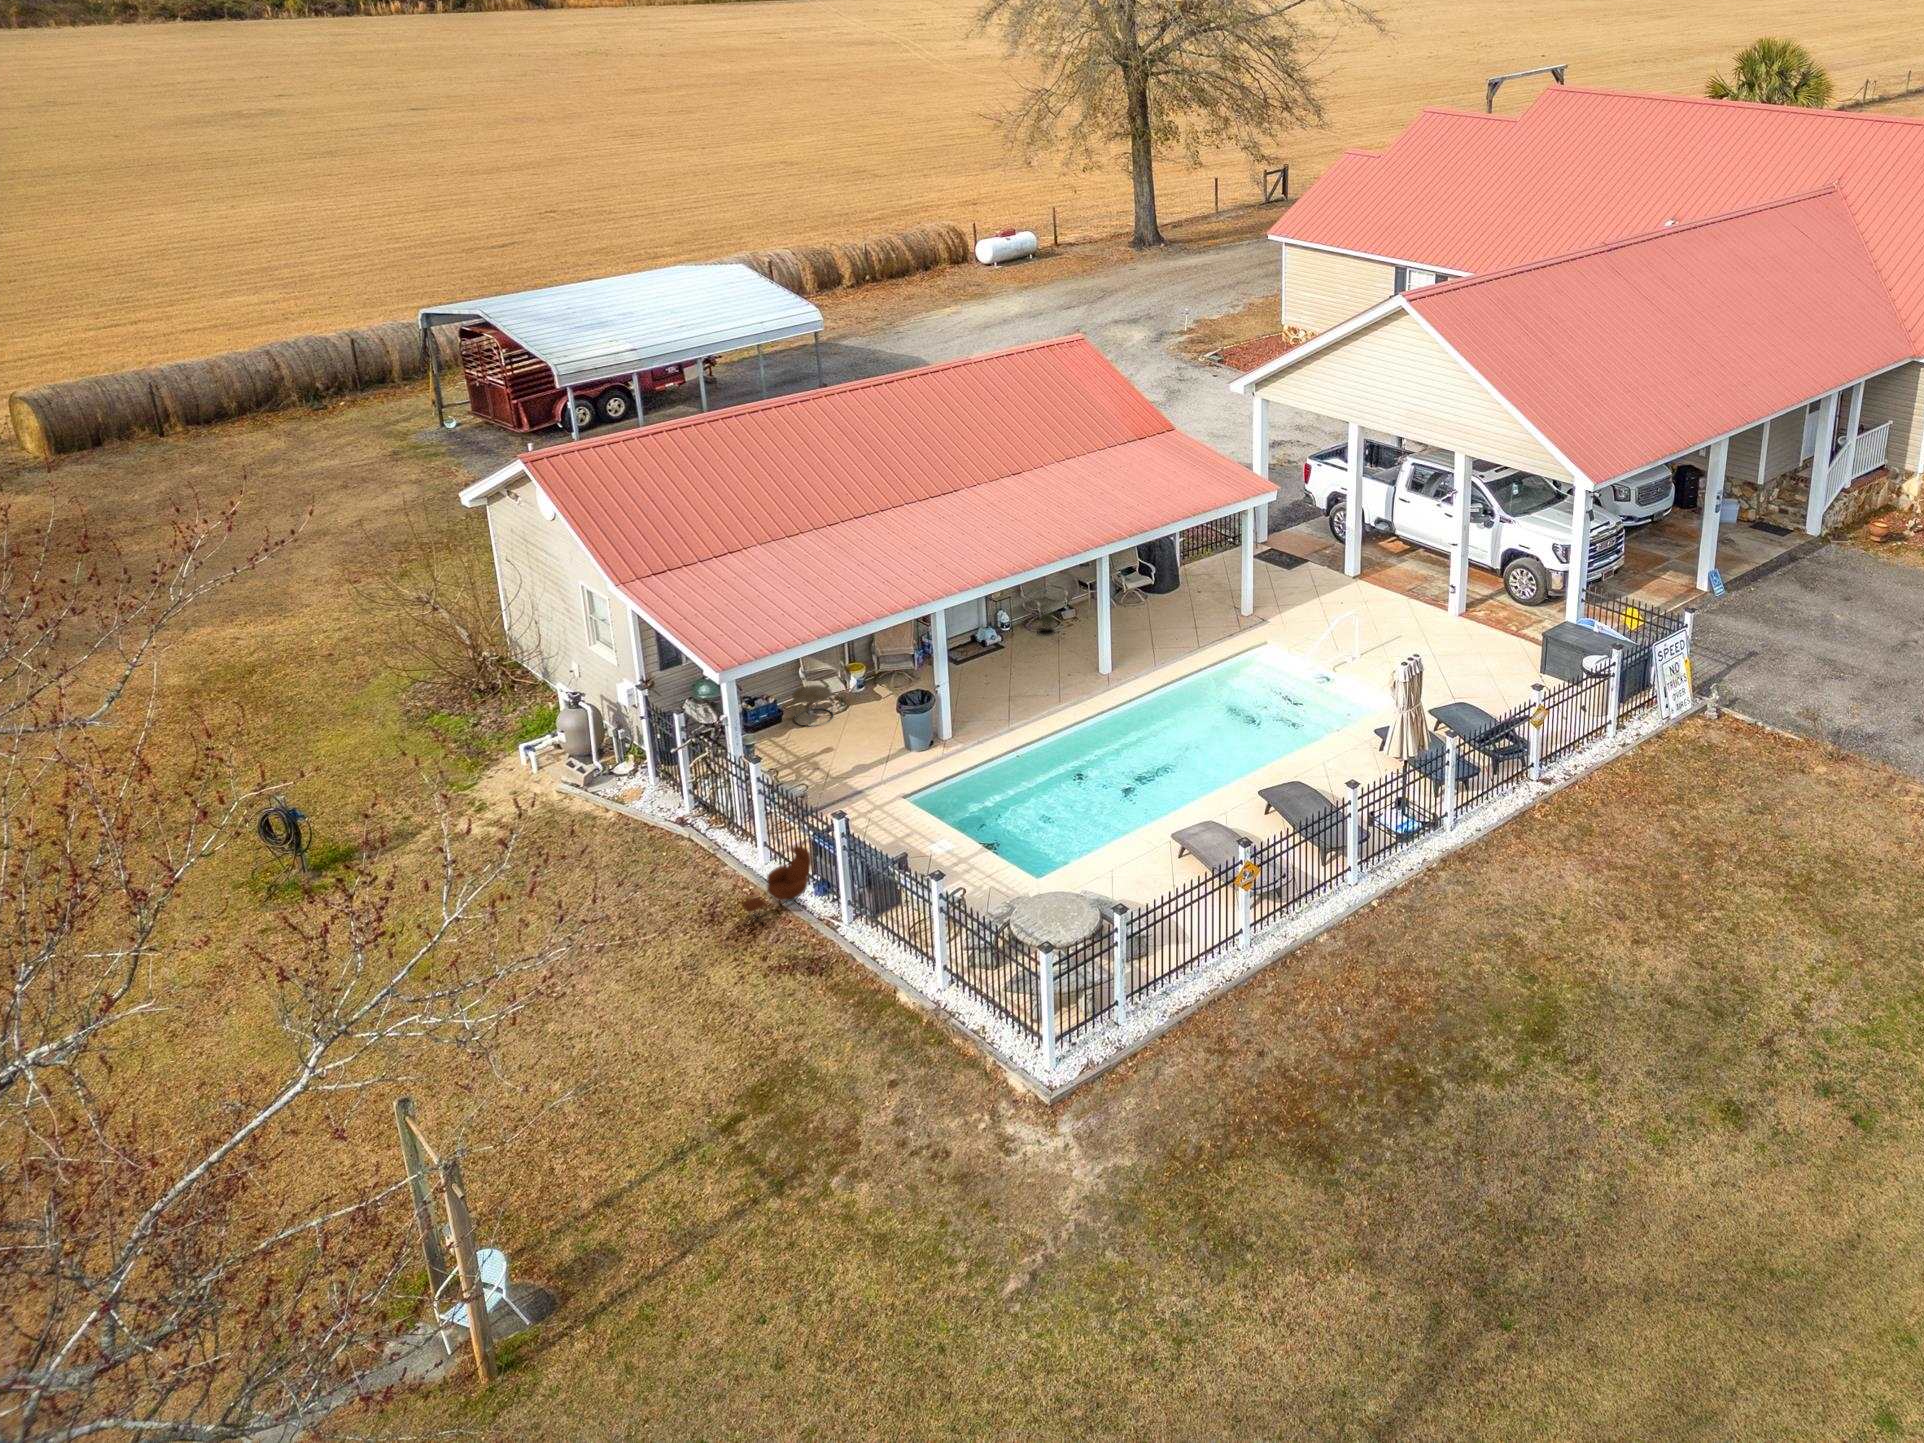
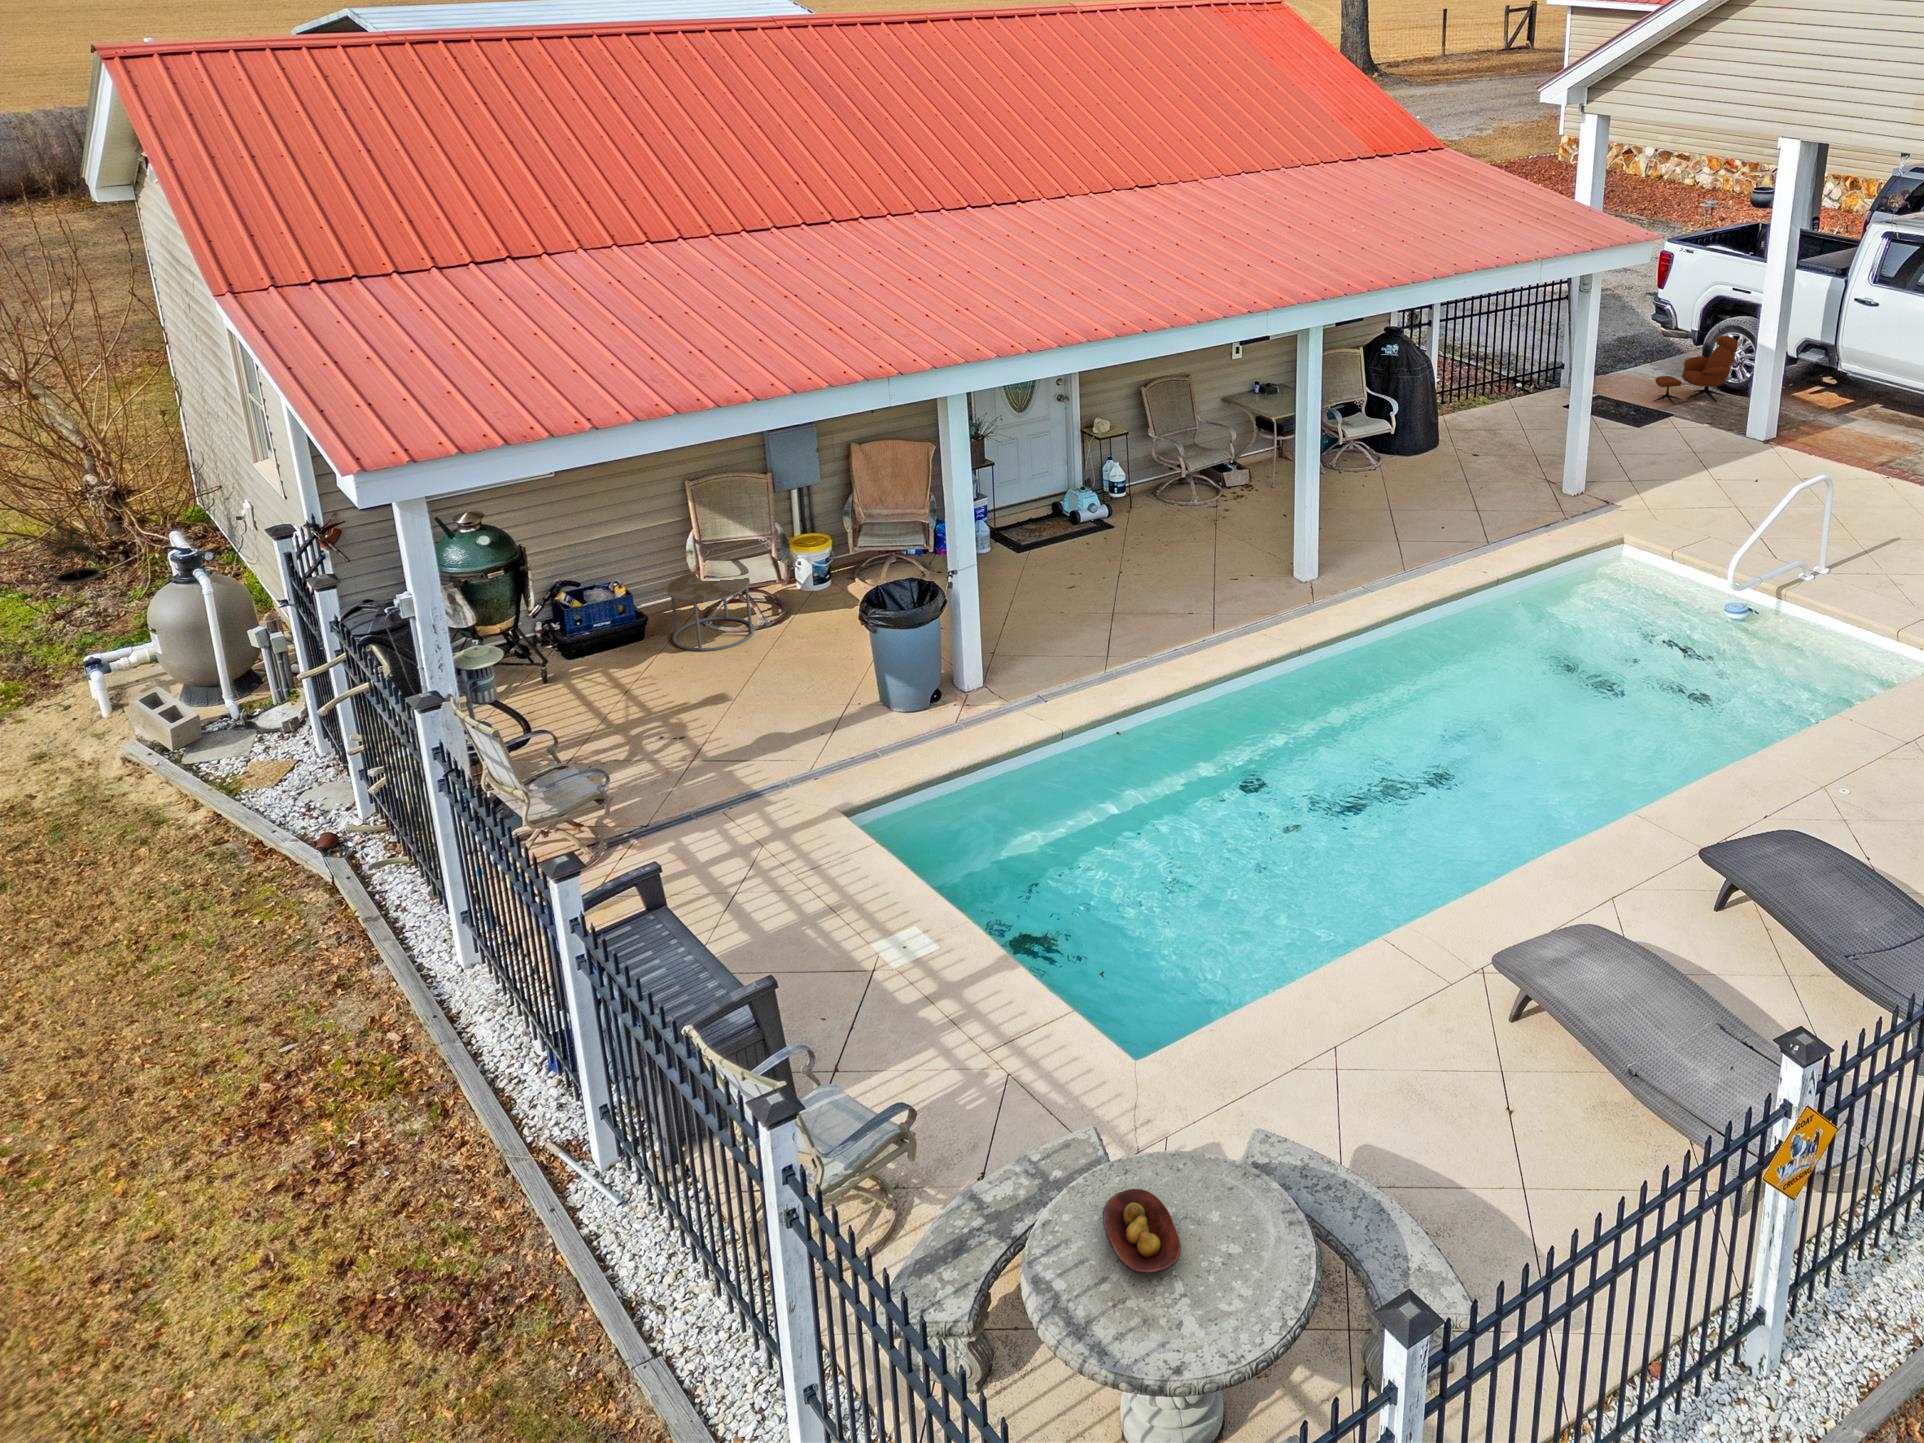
potted tree: present [1037,606,1055,636] -> present [37,513,102,585]
lounge chair: present [742,846,811,919] -> present [1653,336,1738,405]
fruit bowl: none [1034,899,1058,919] -> present [1103,1189,1181,1273]

